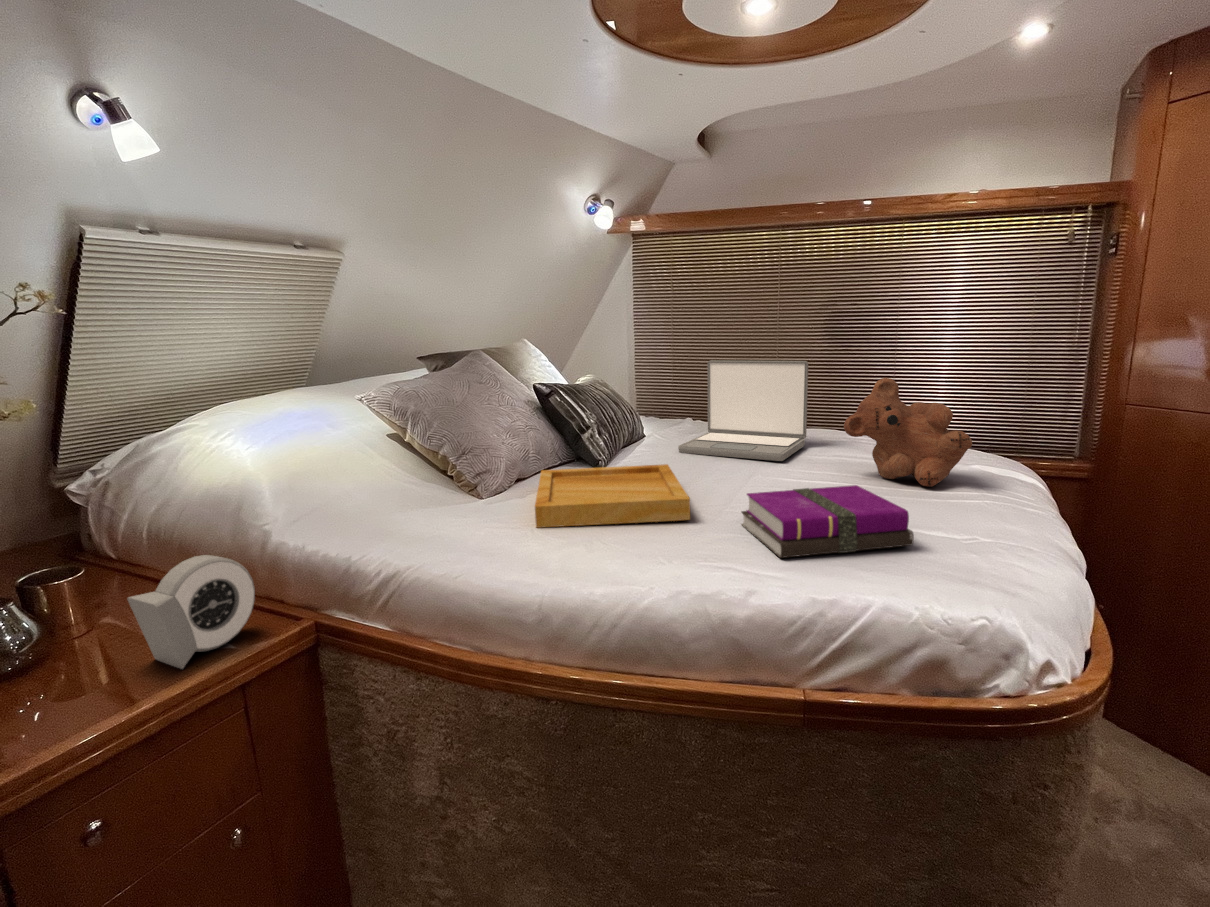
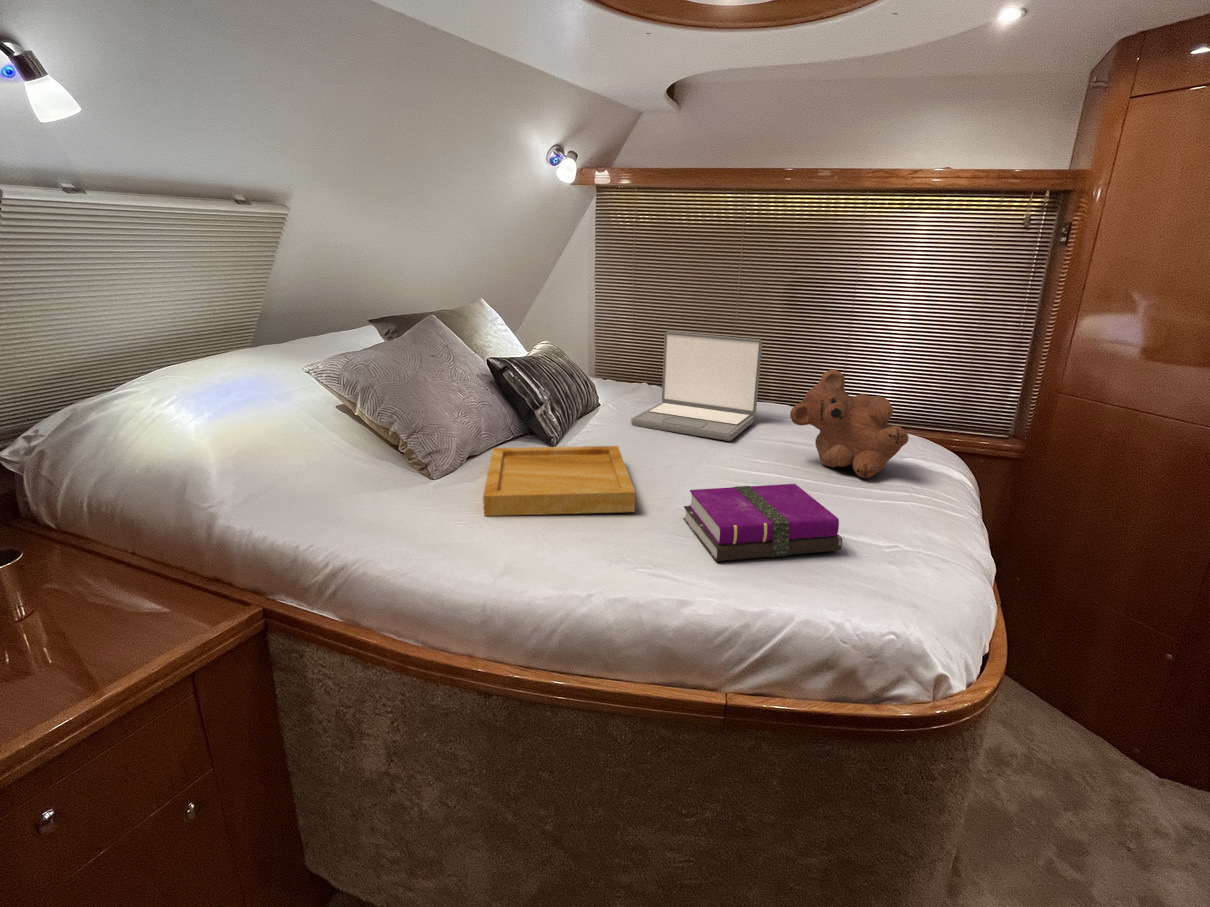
alarm clock: present [127,555,255,669] -> none [67,547,200,662]

